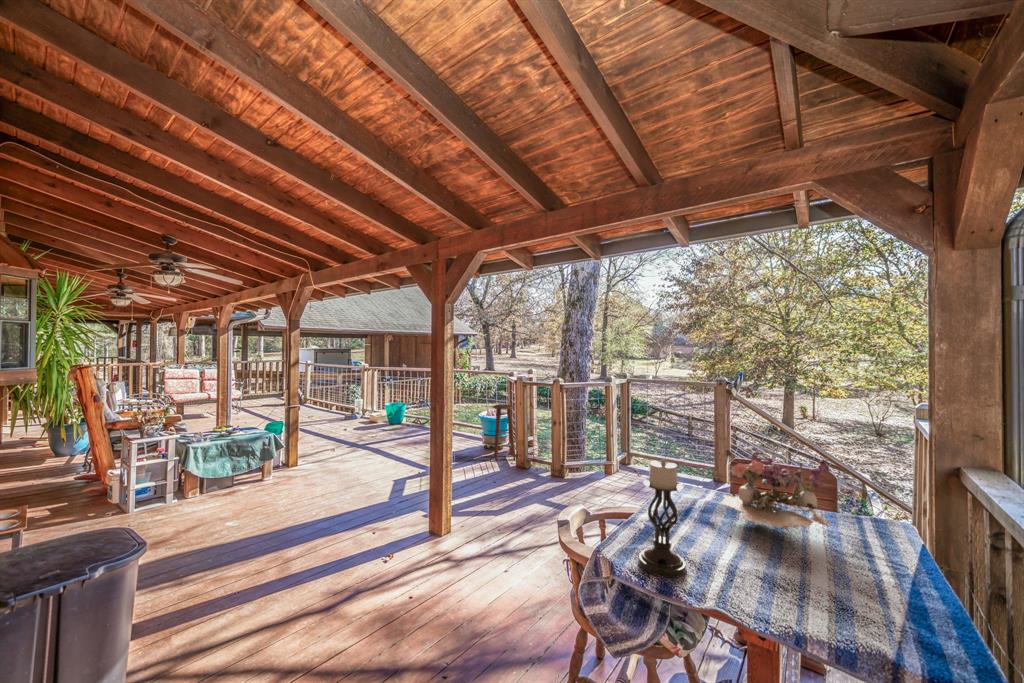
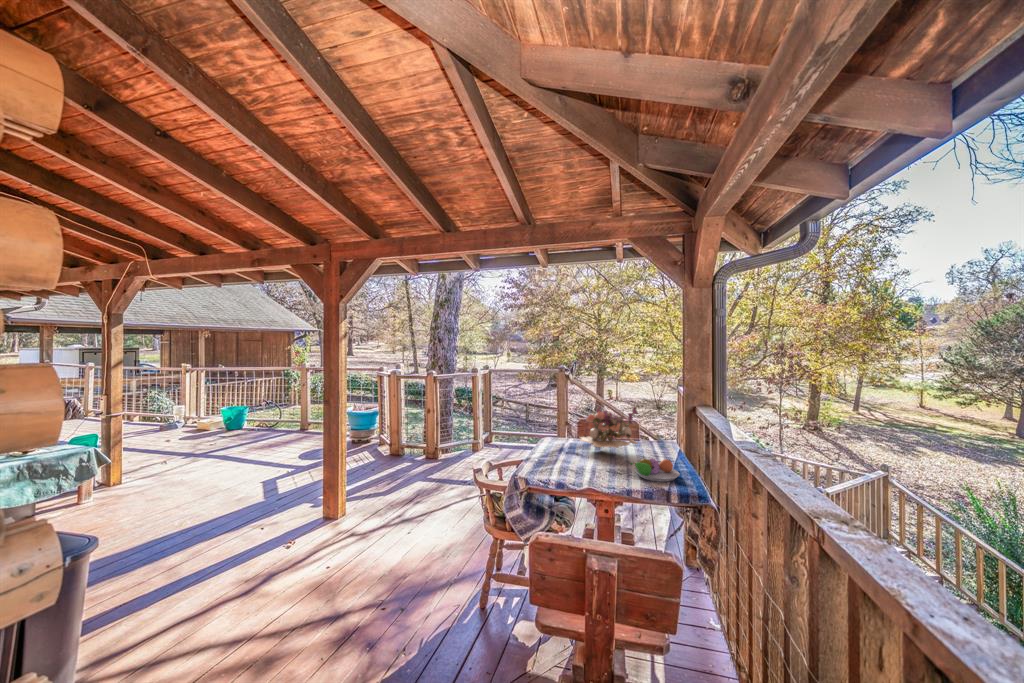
stool: present [493,404,515,461] -> none [363,398,386,453]
candle holder: present [638,459,687,578] -> none [543,409,570,479]
fruit bowl: none [805,562,925,636] -> present [630,458,680,482]

